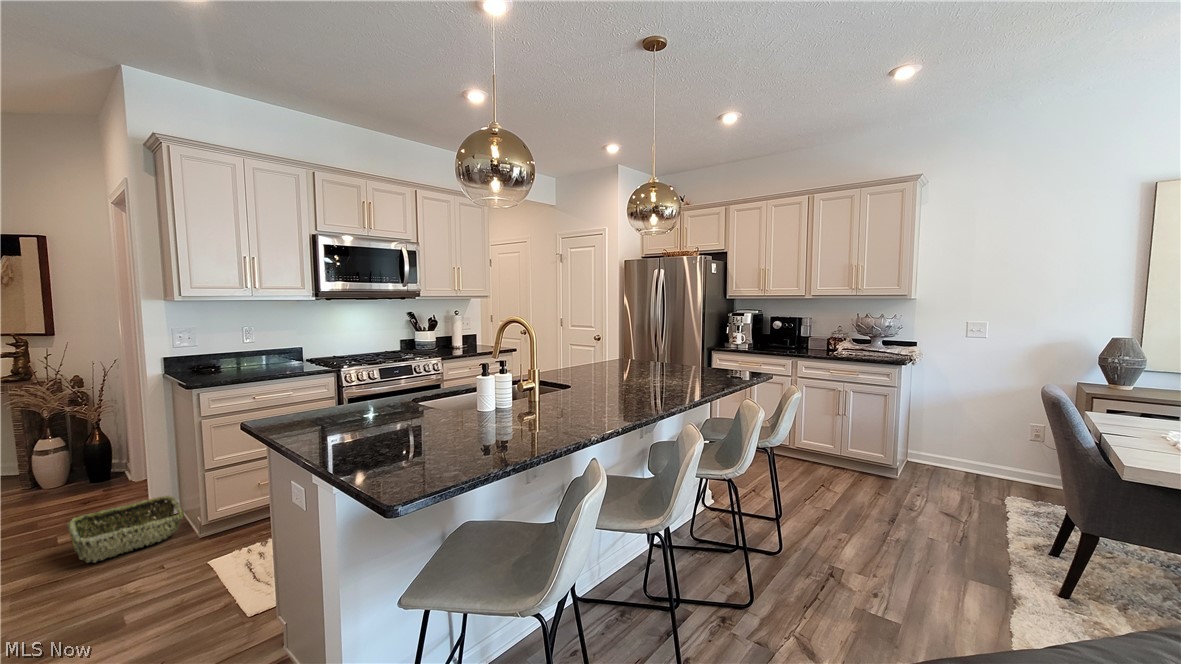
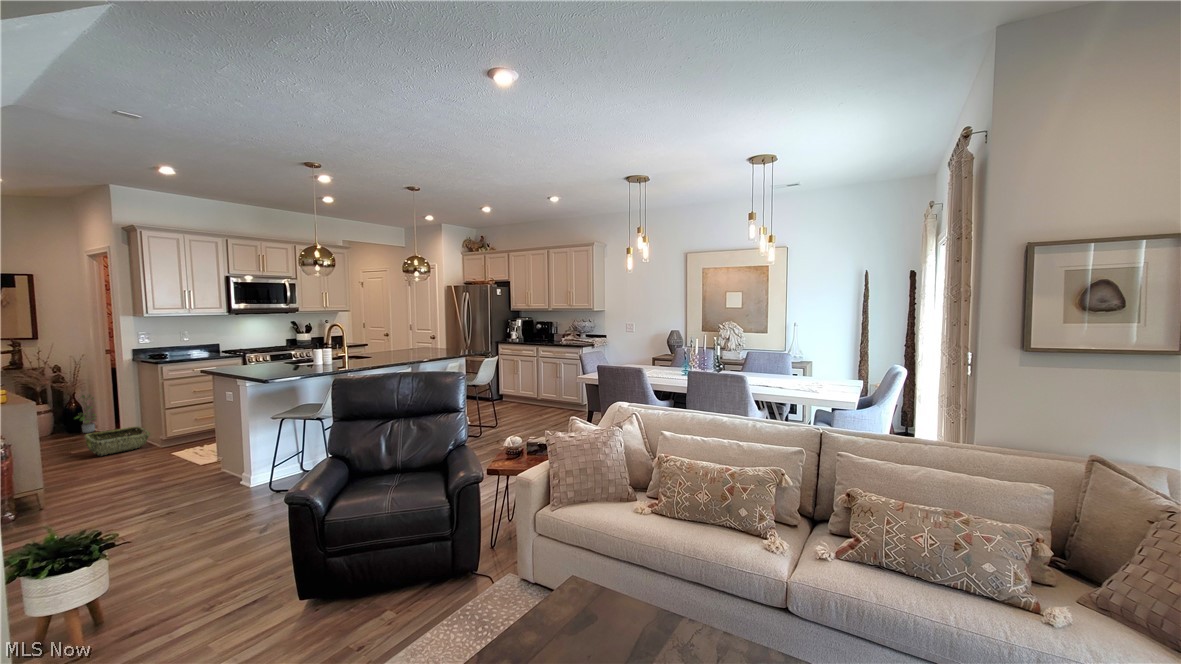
potted plant: none [95,423,131,484] -> present [75,395,95,433]

